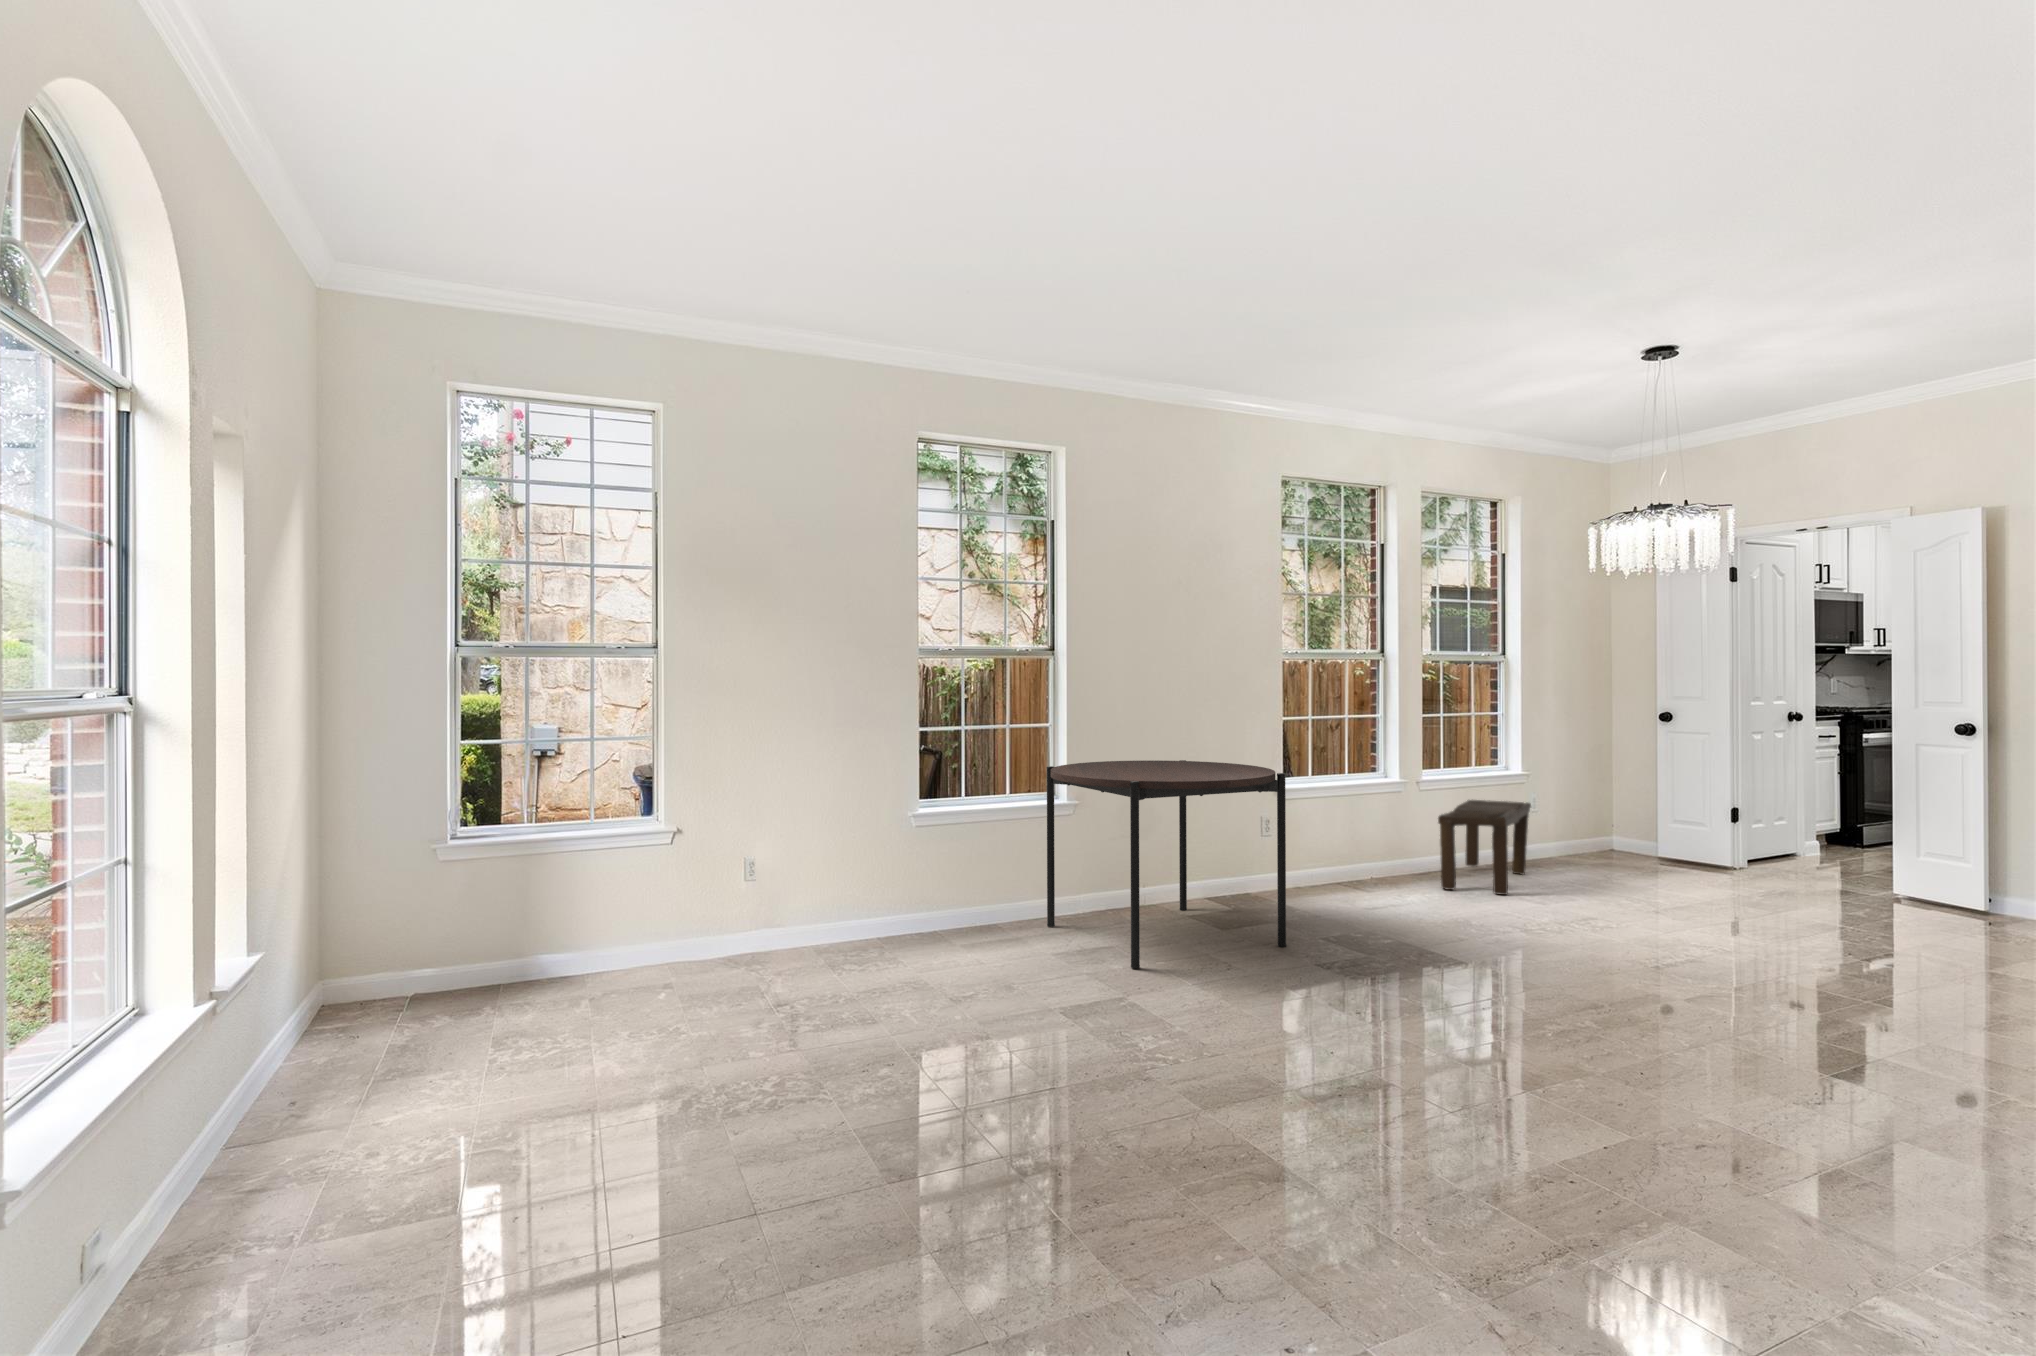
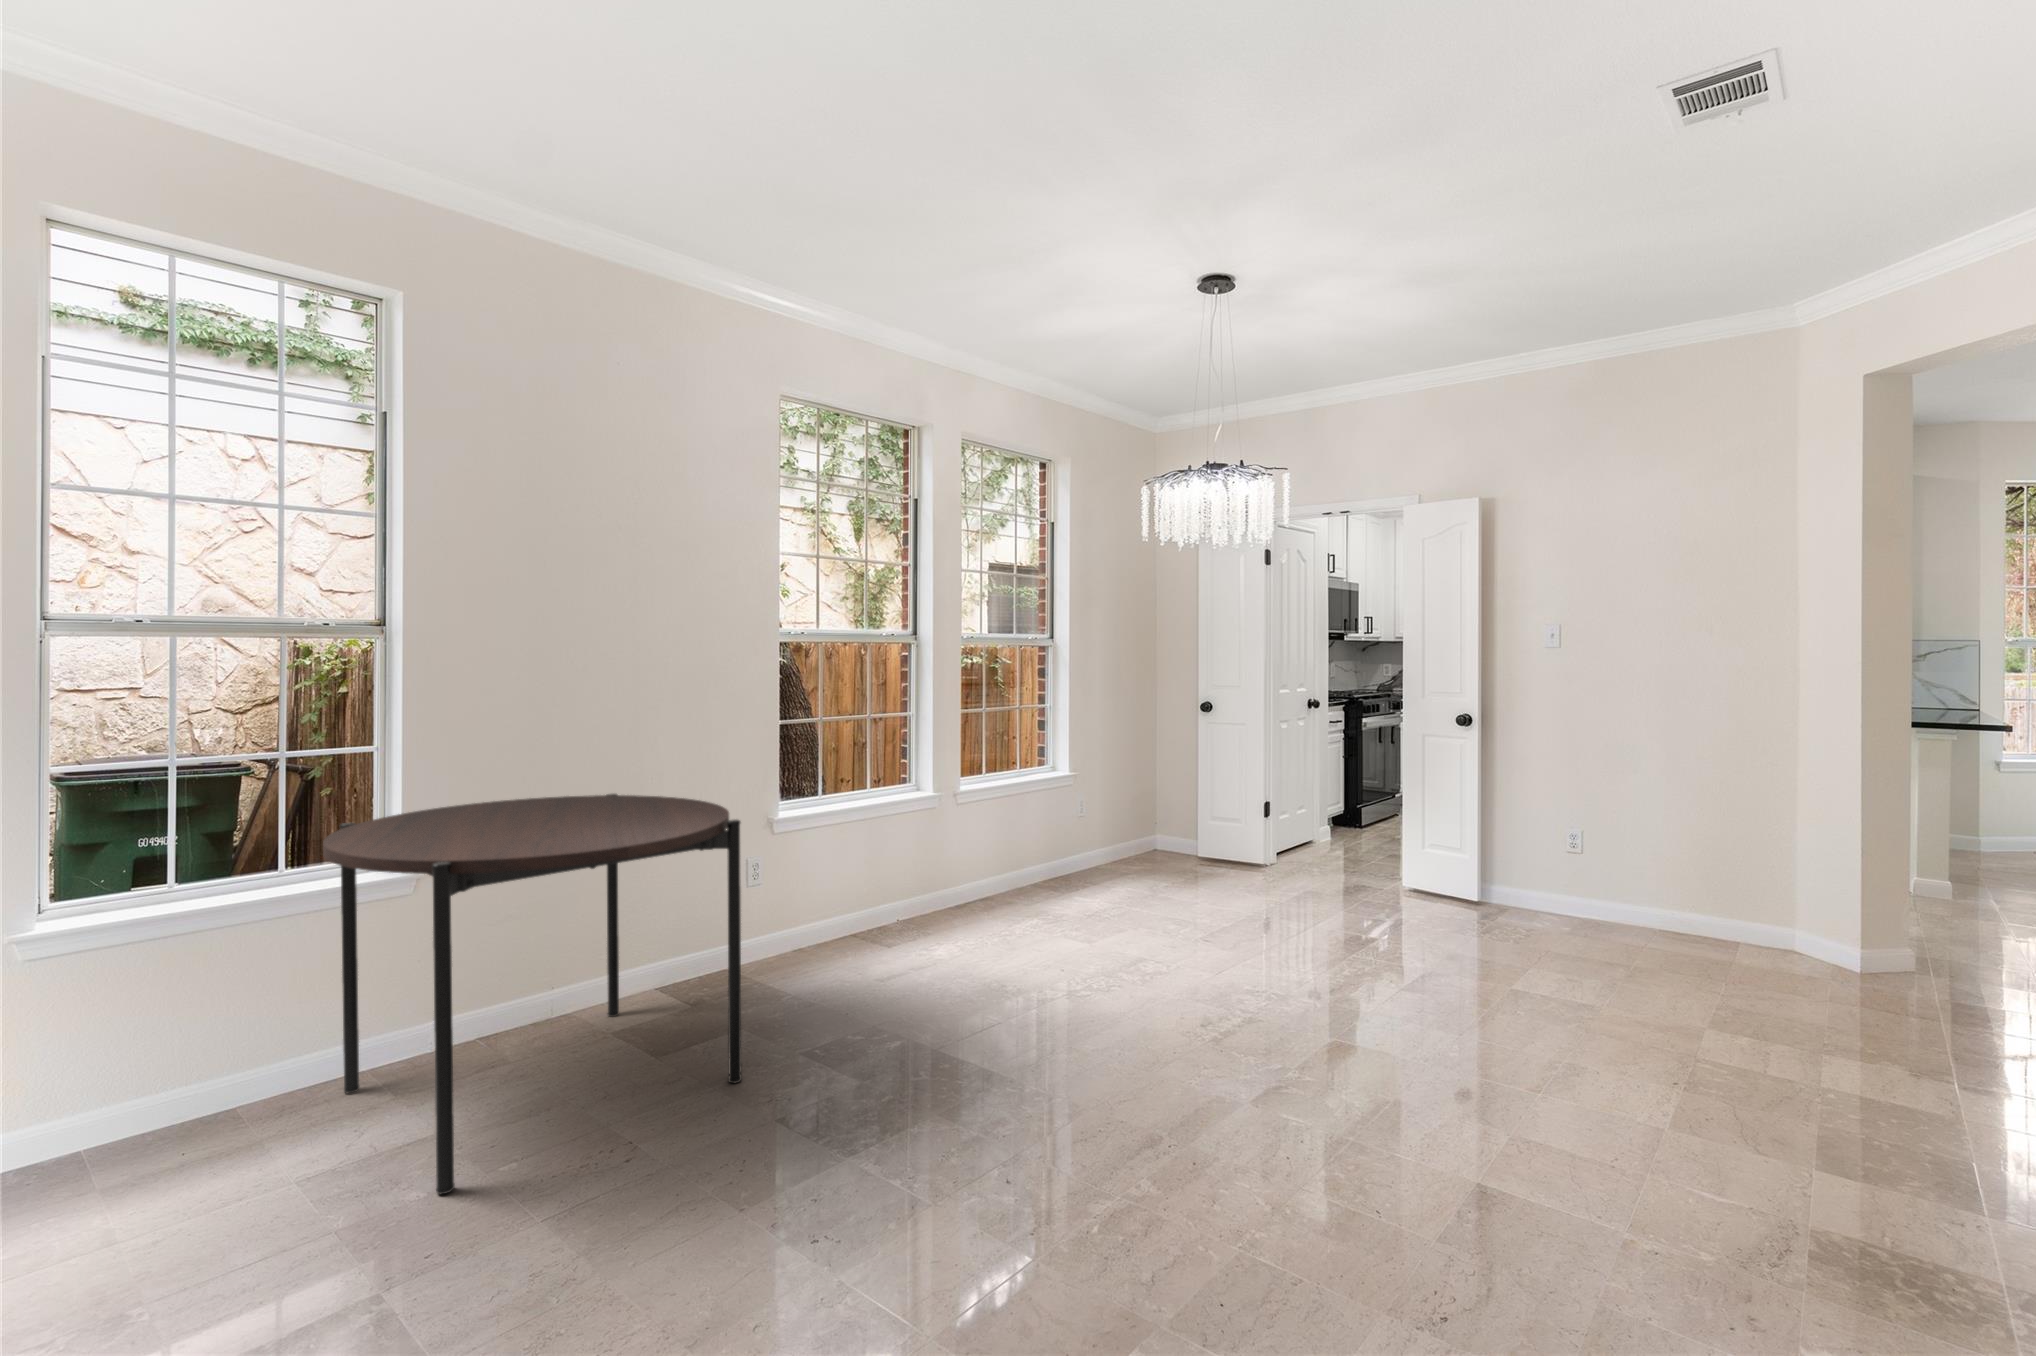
bench: present [1438,800,1531,895] -> none [974,809,1078,931]

